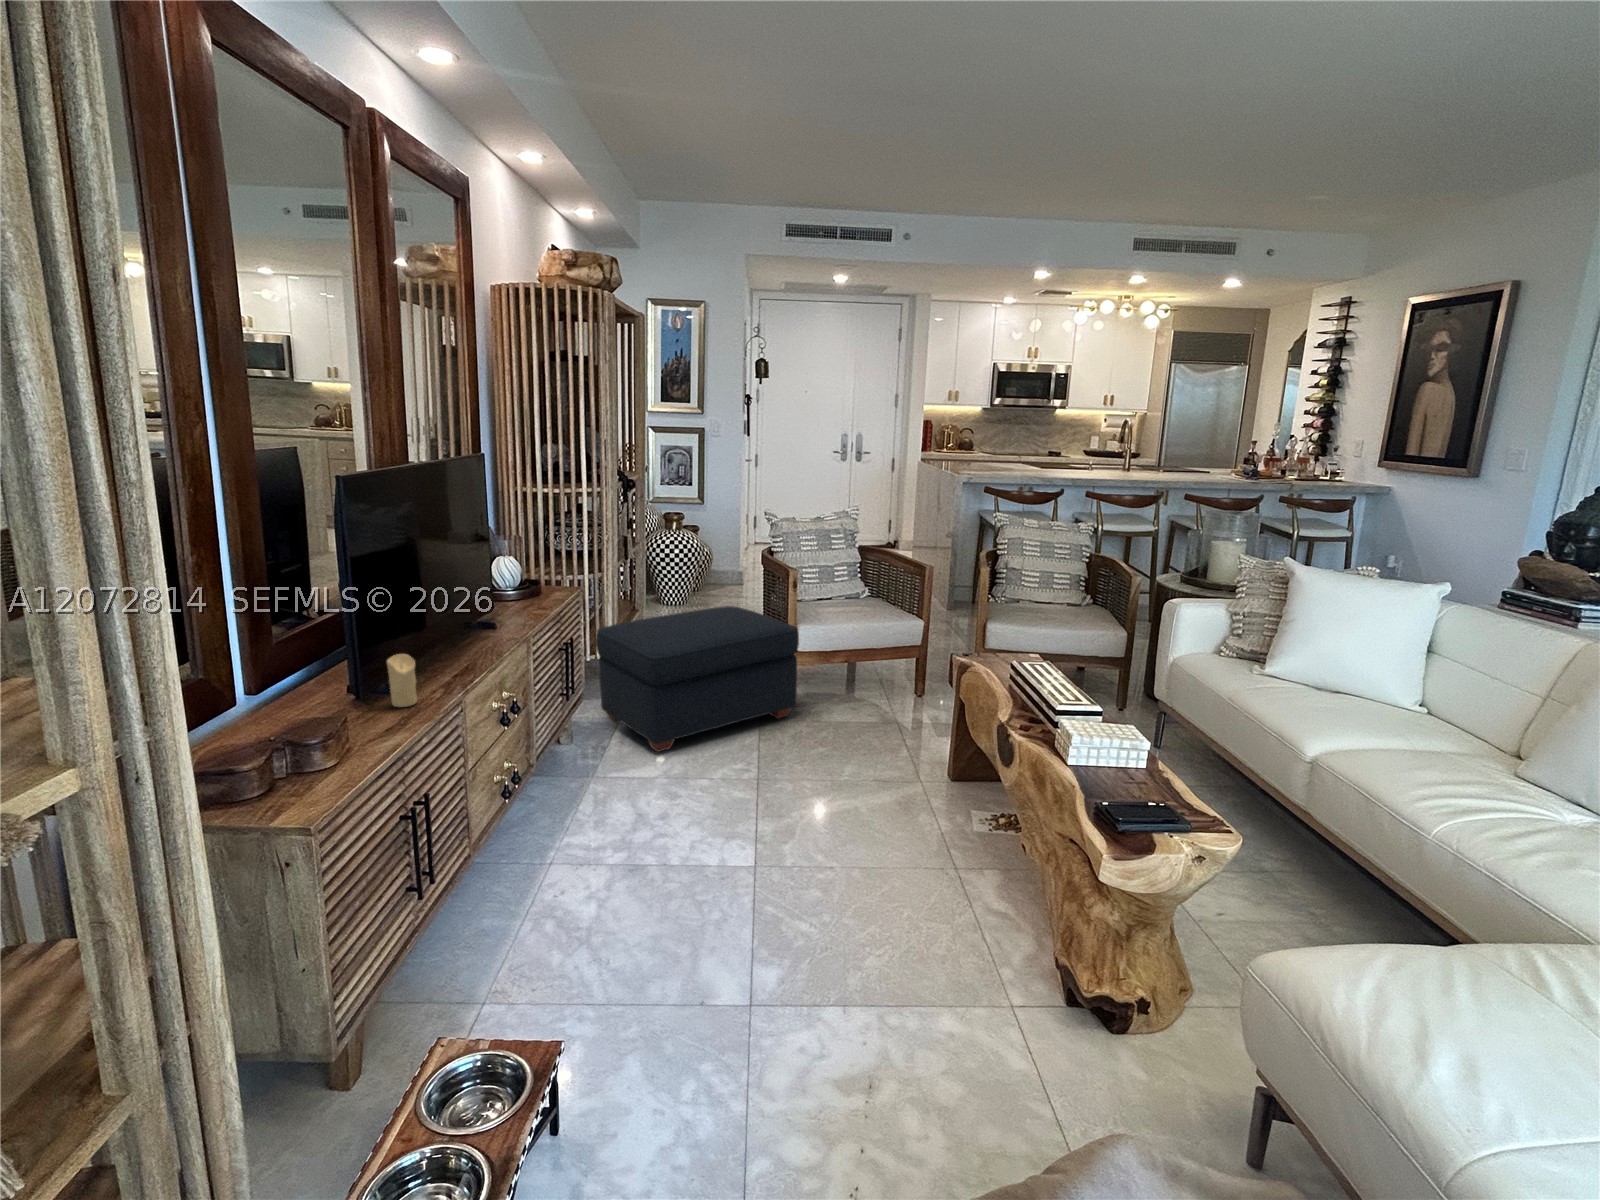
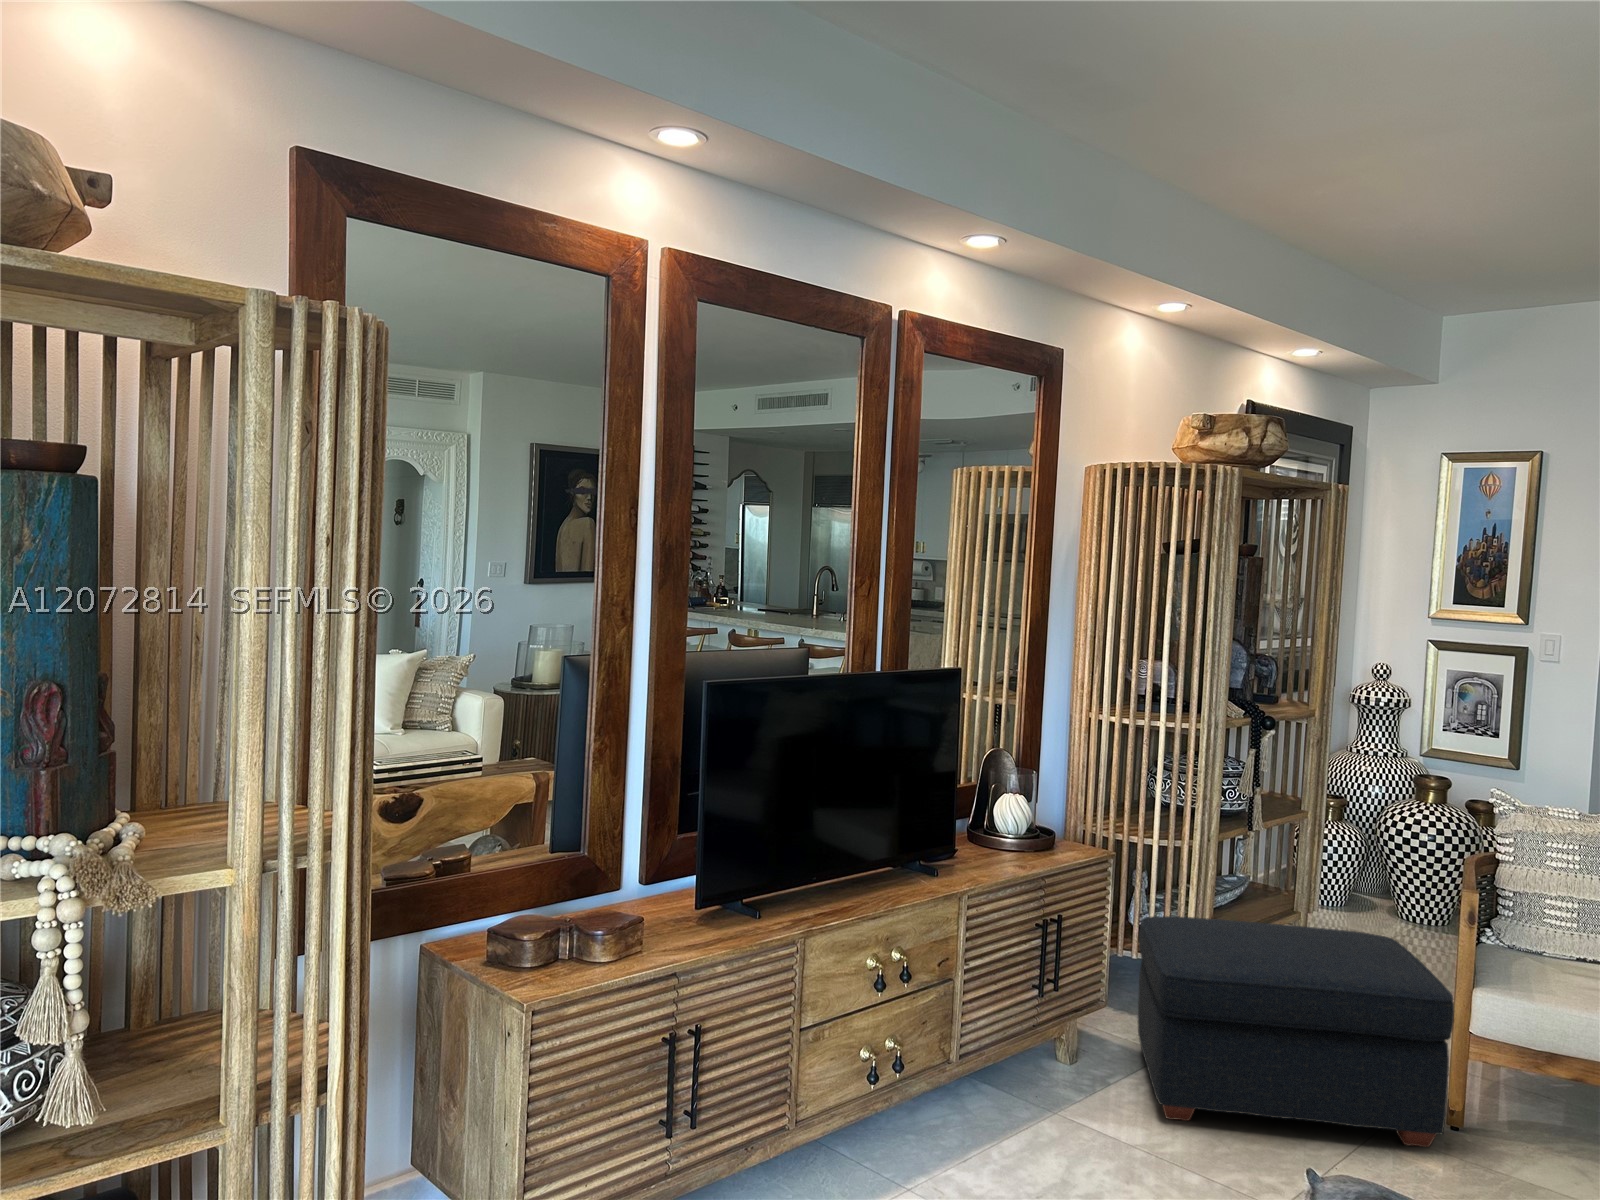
candle: present [387,654,417,707] -> none [730,872,757,931]

